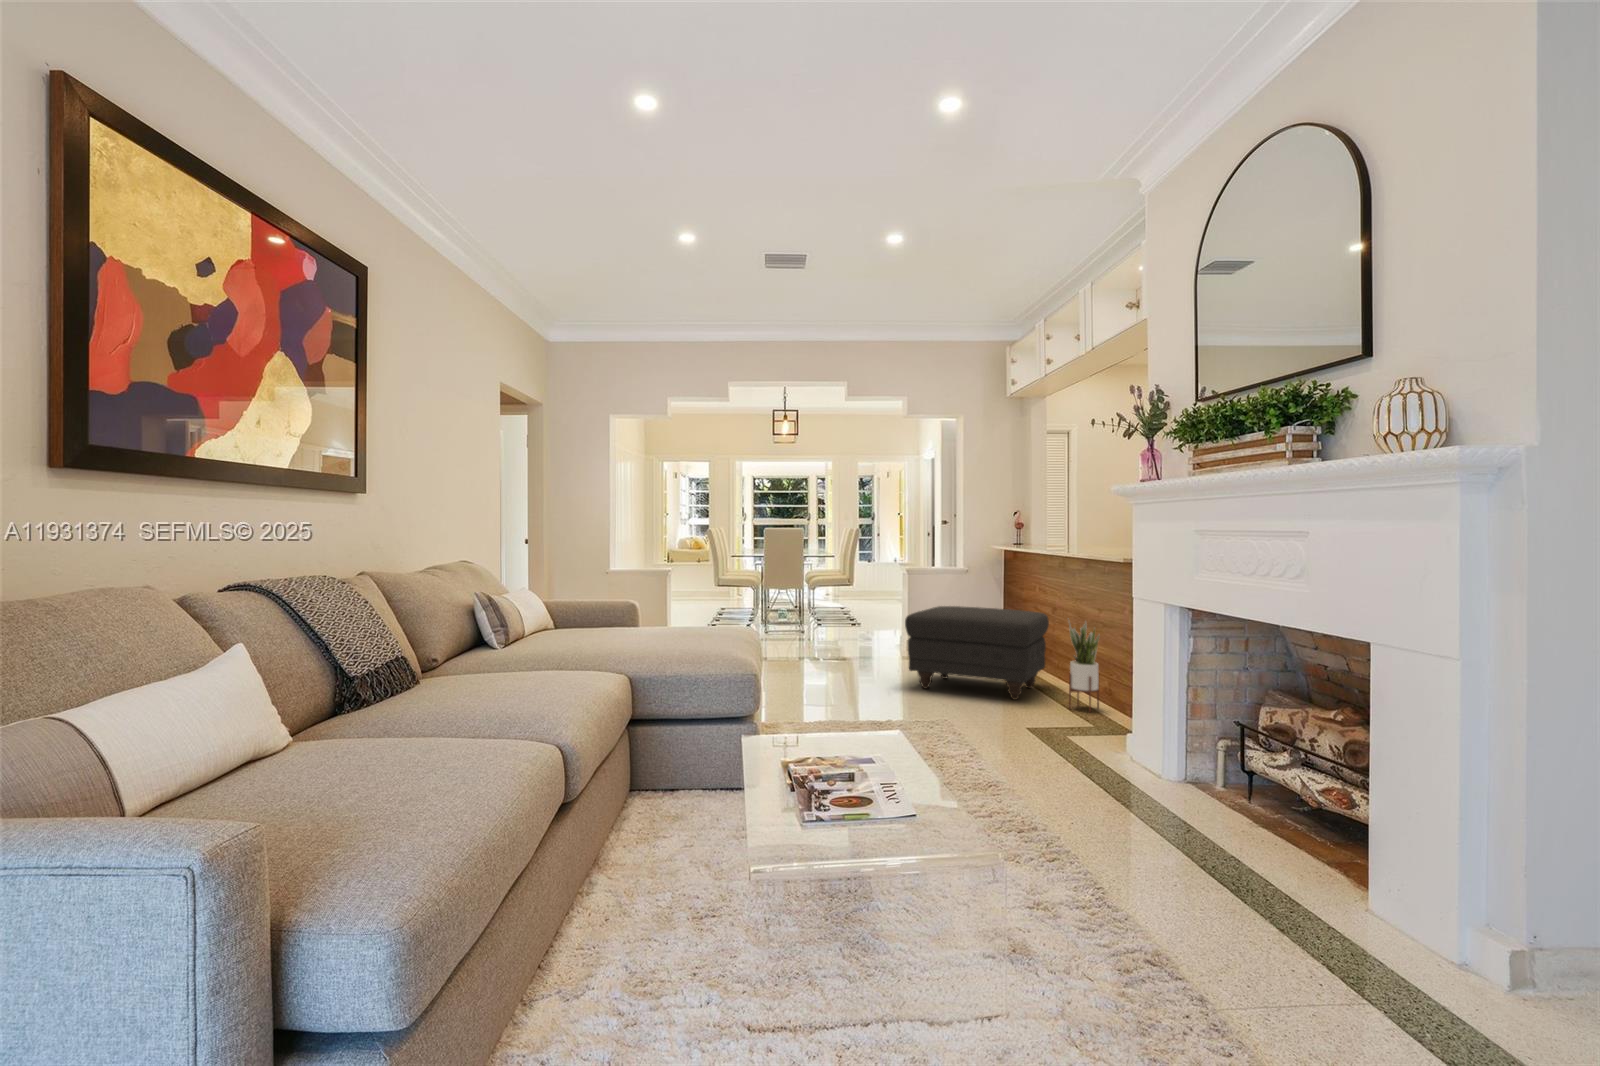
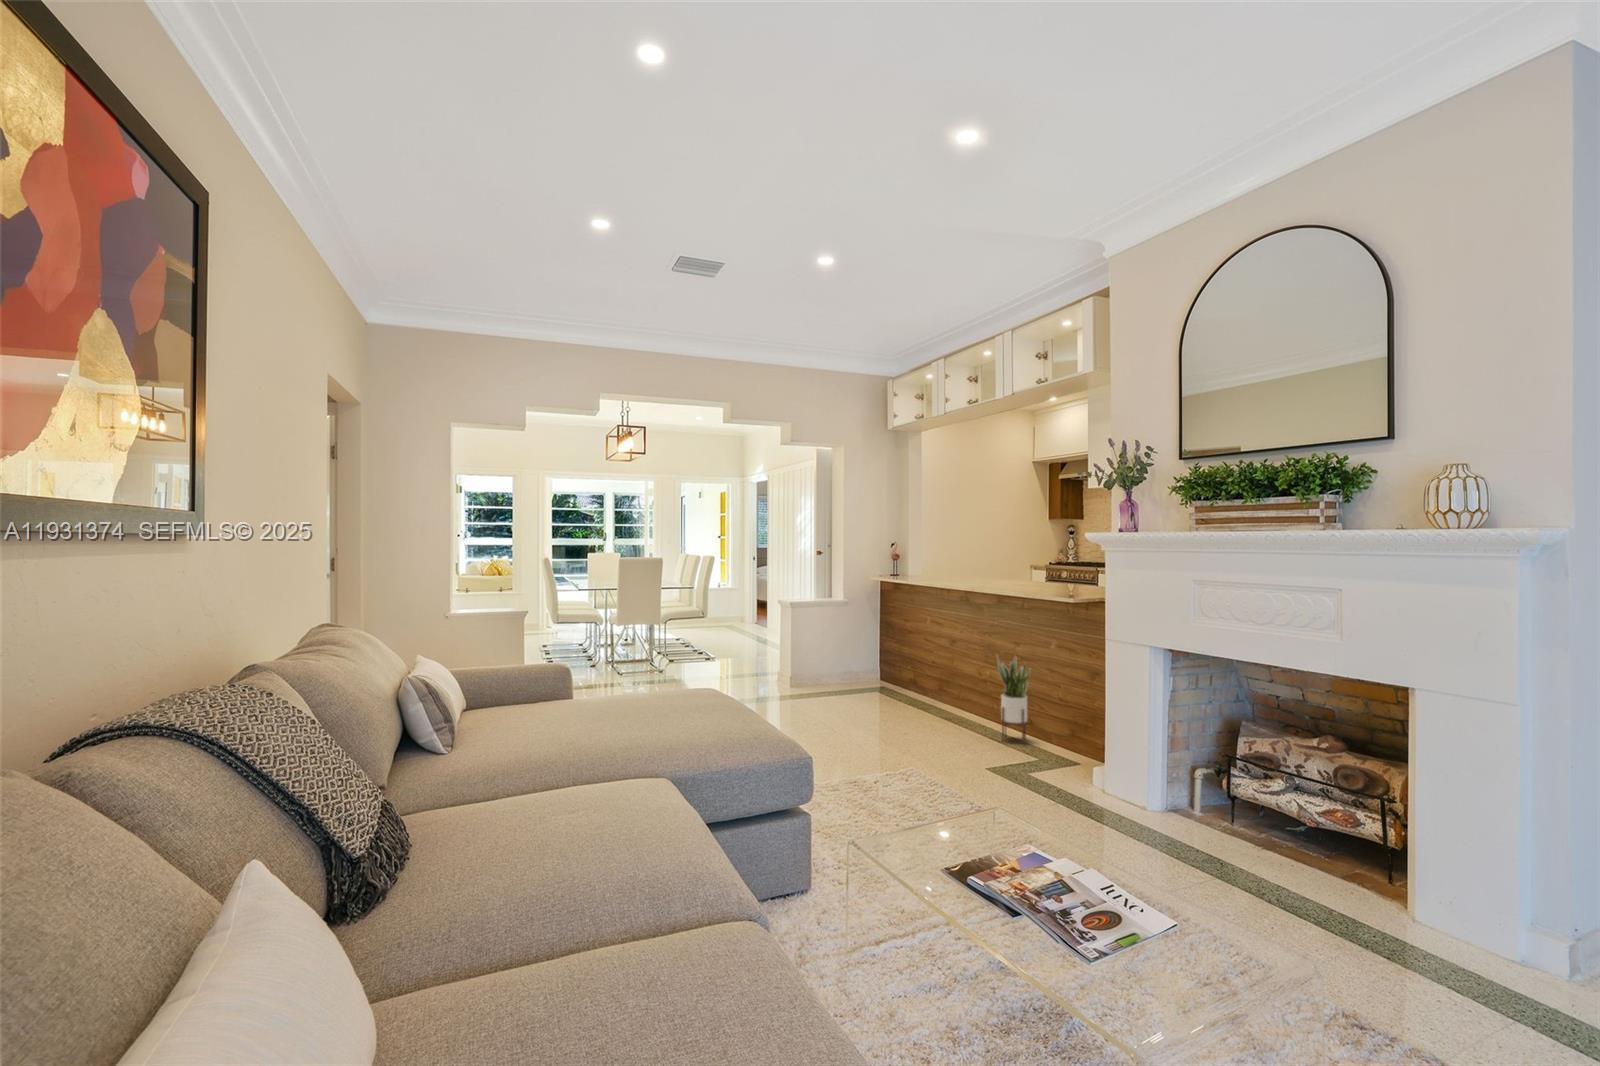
ottoman: present [905,606,1049,700] -> none [835,643,964,736]

